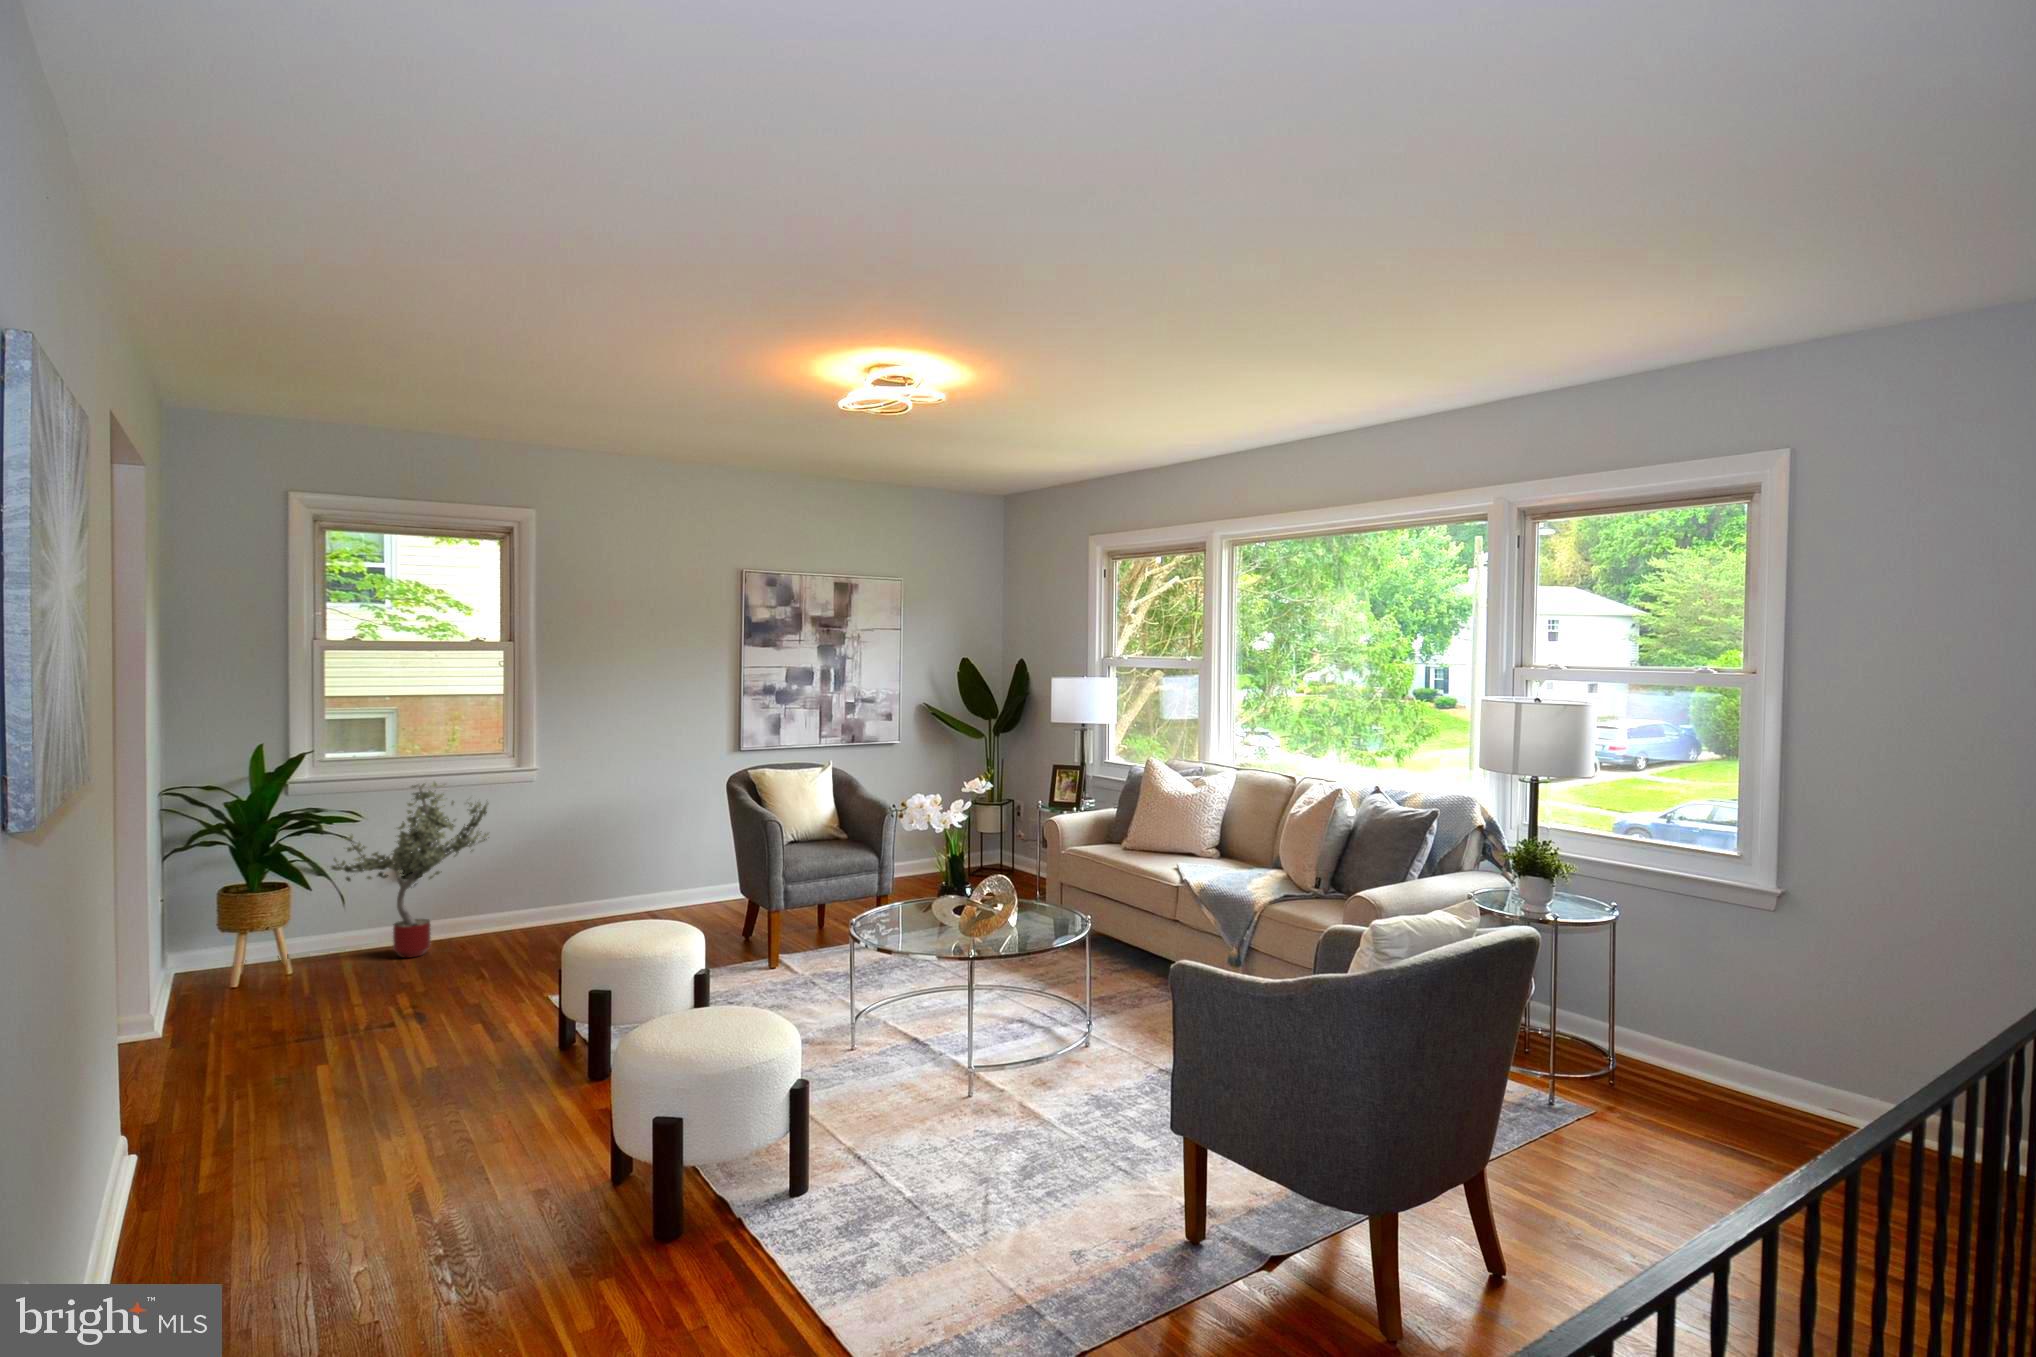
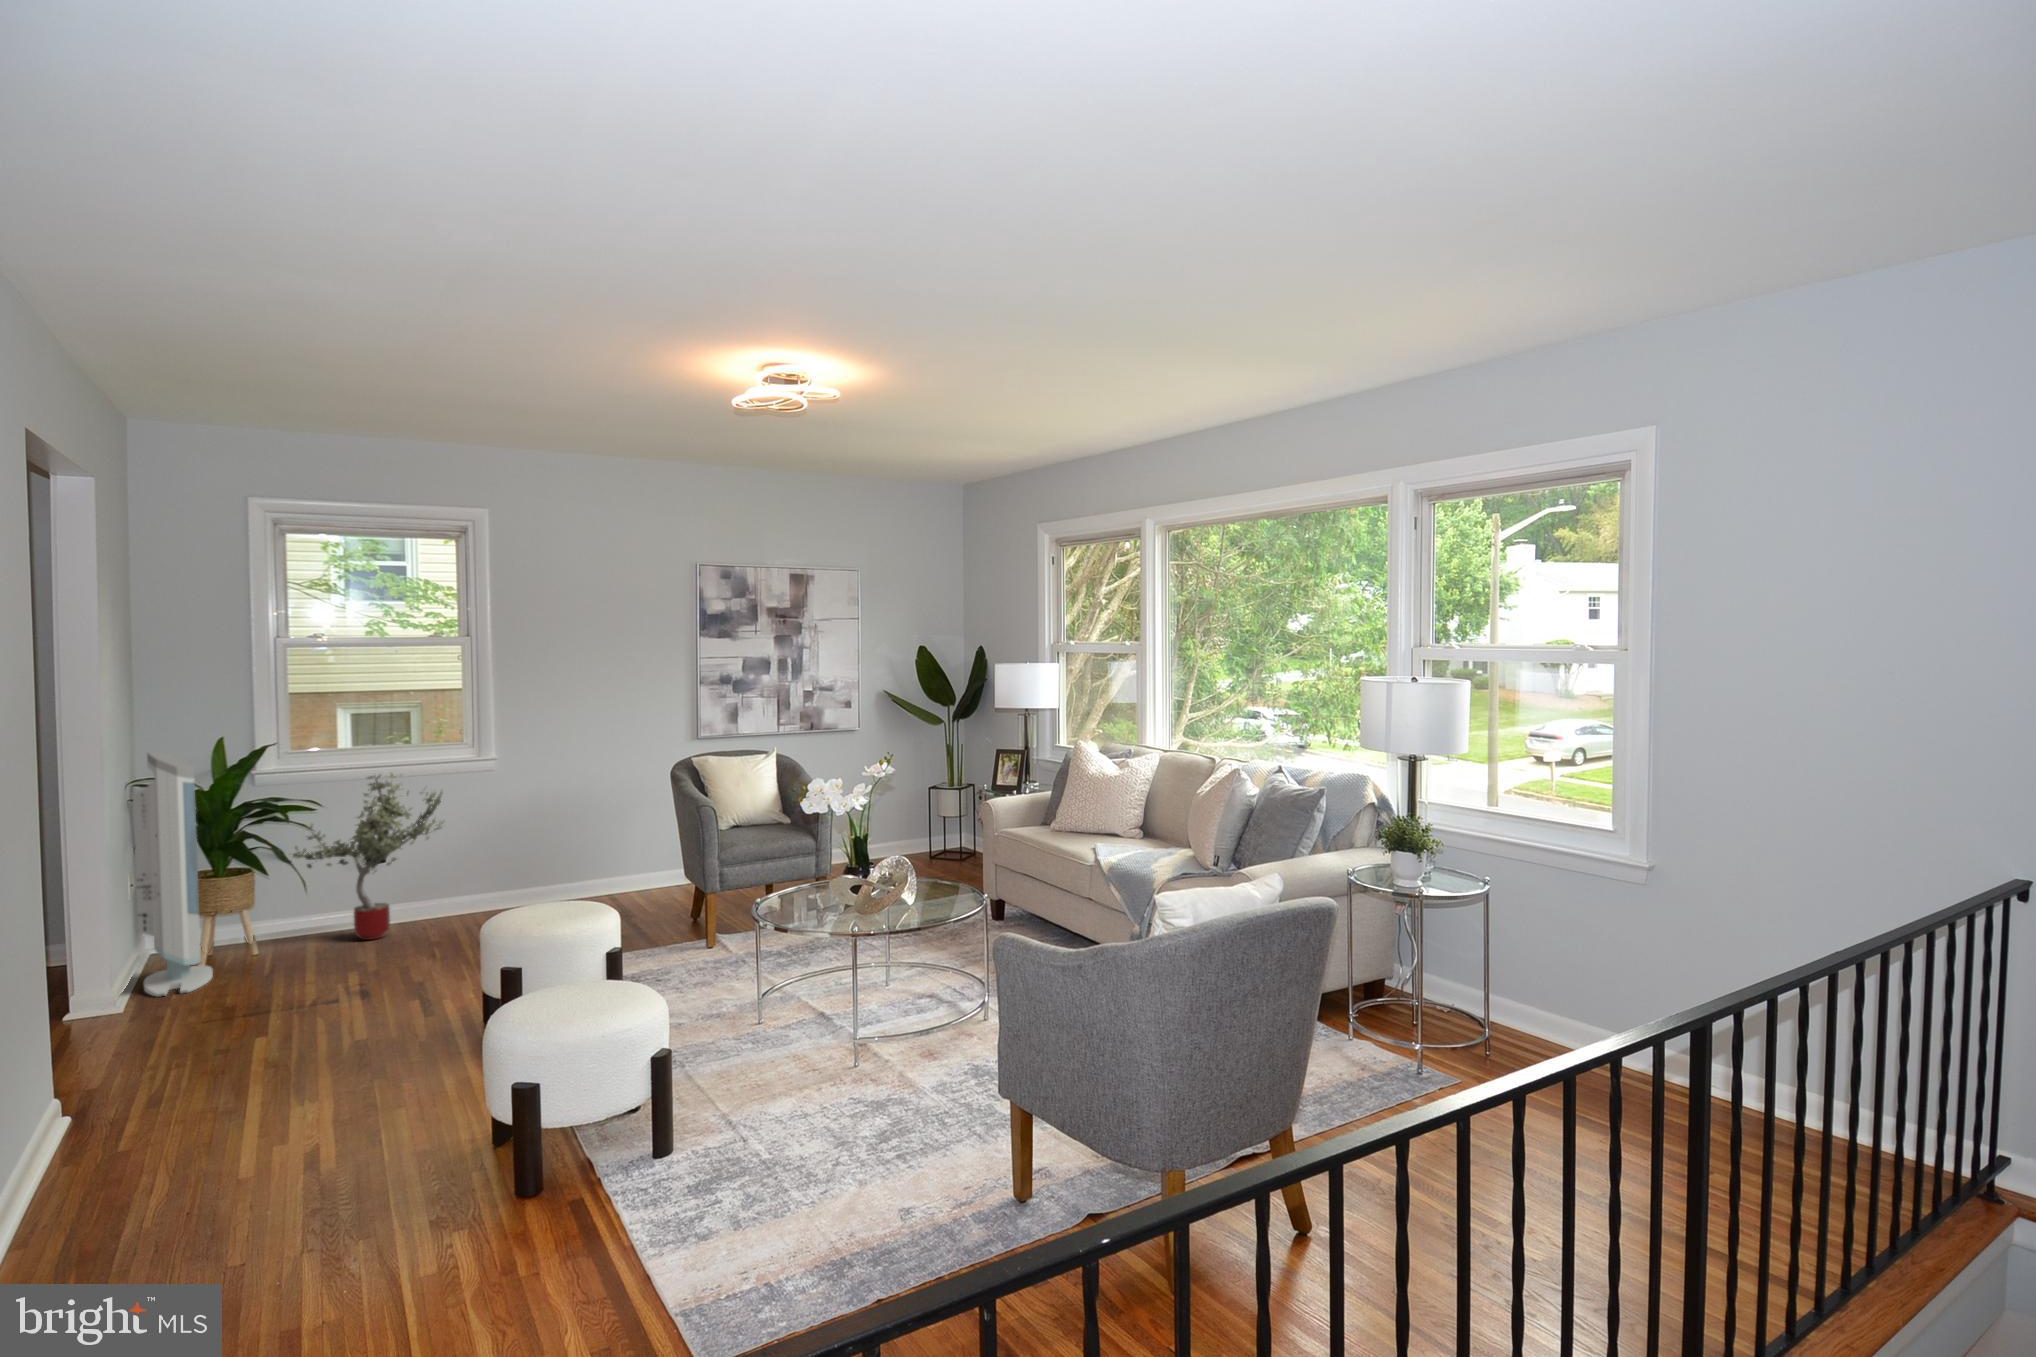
air purifier: none [174,754,251,1018] -> present [133,750,213,997]

